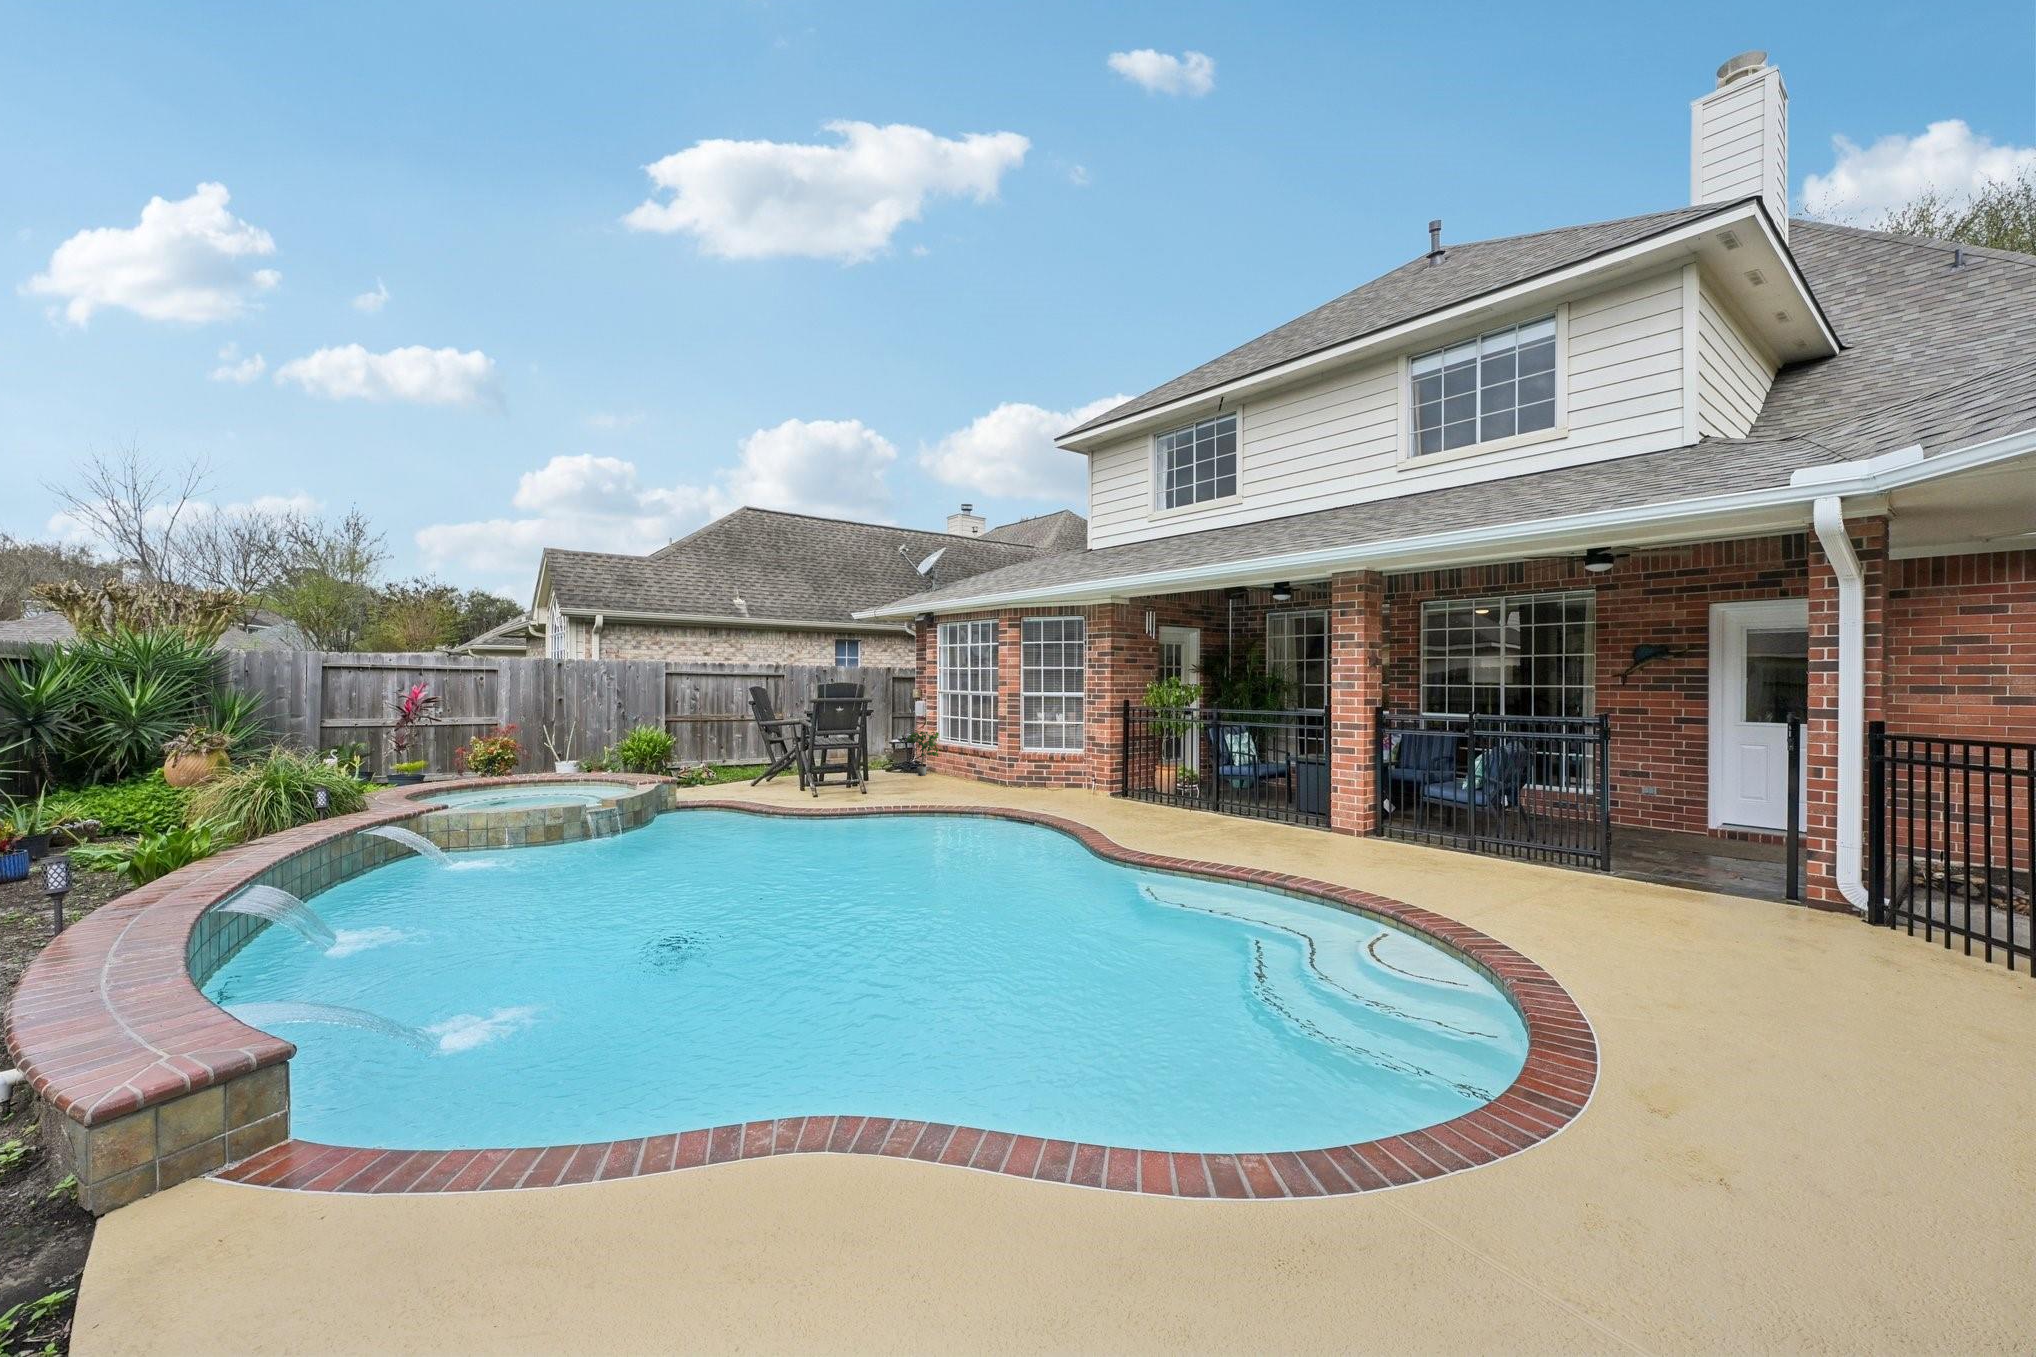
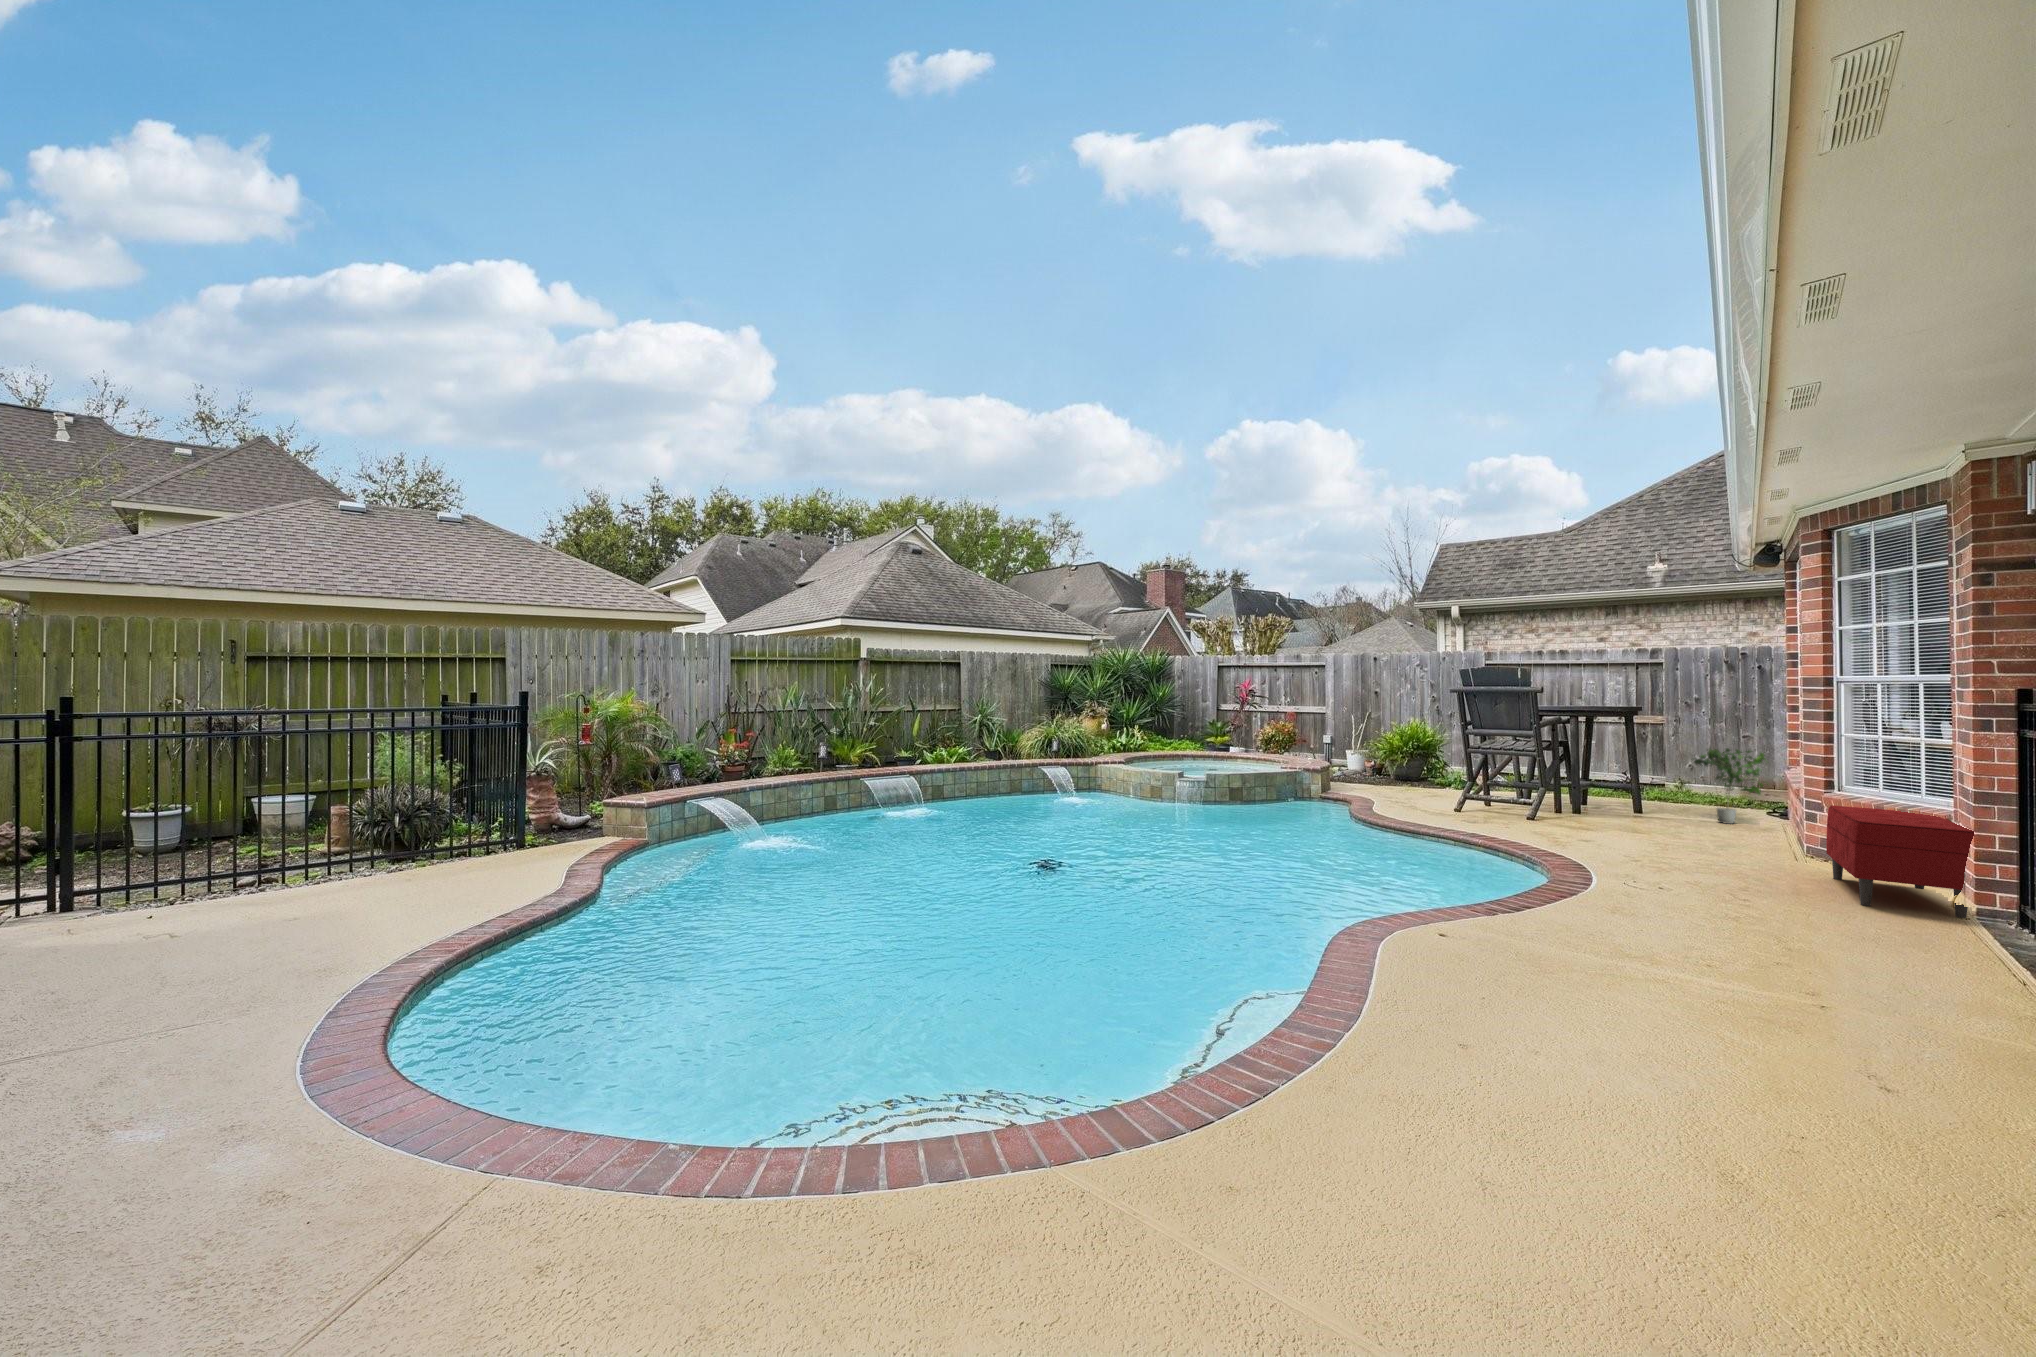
bench: none [1044,756,1121,802] -> present [1826,805,1974,918]

